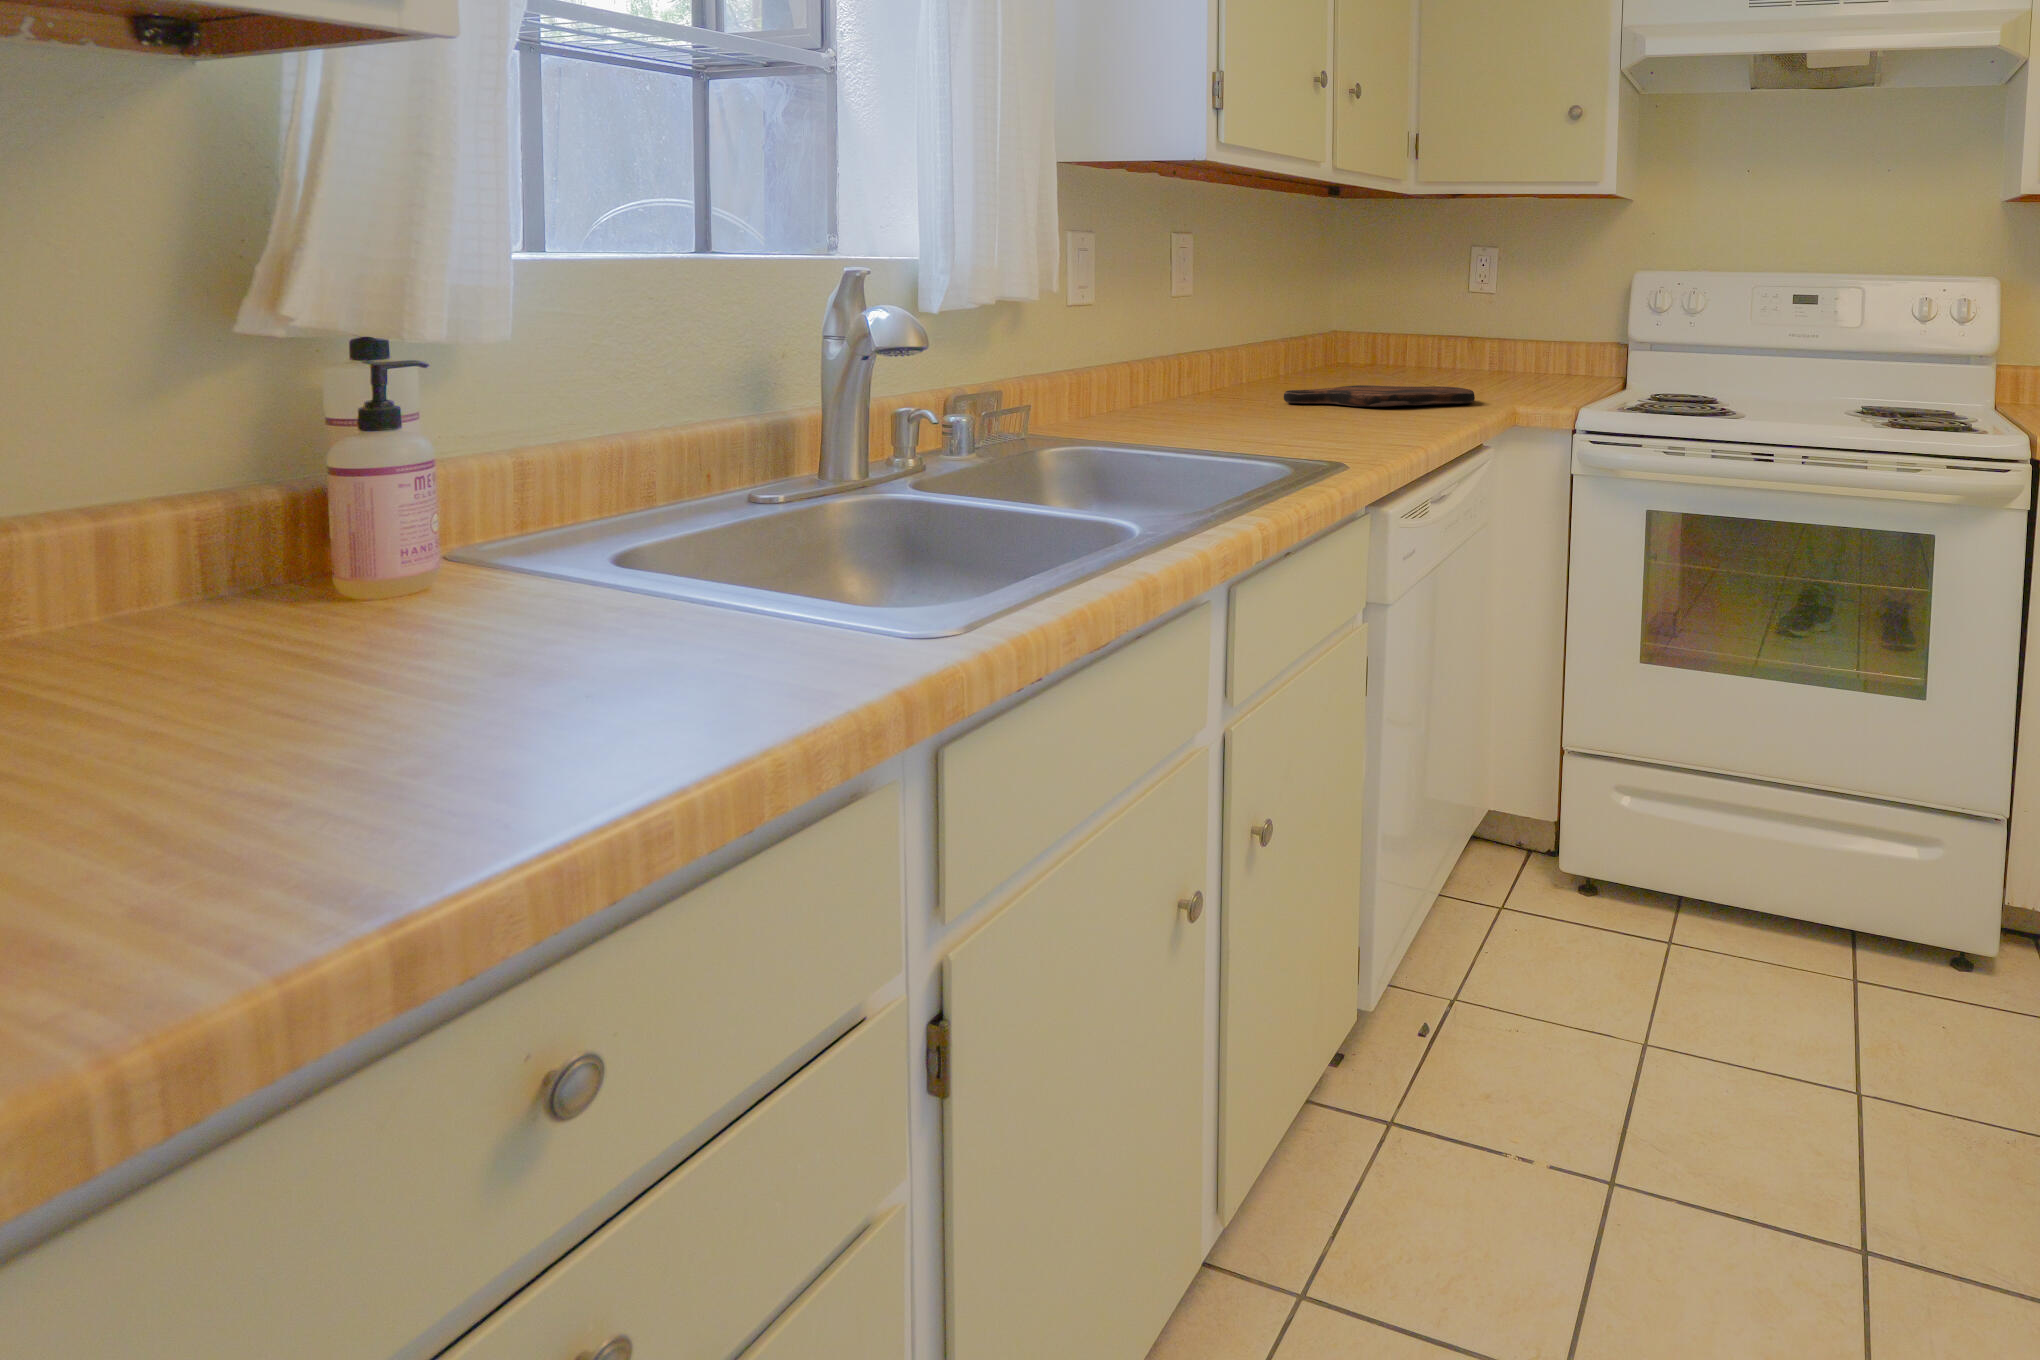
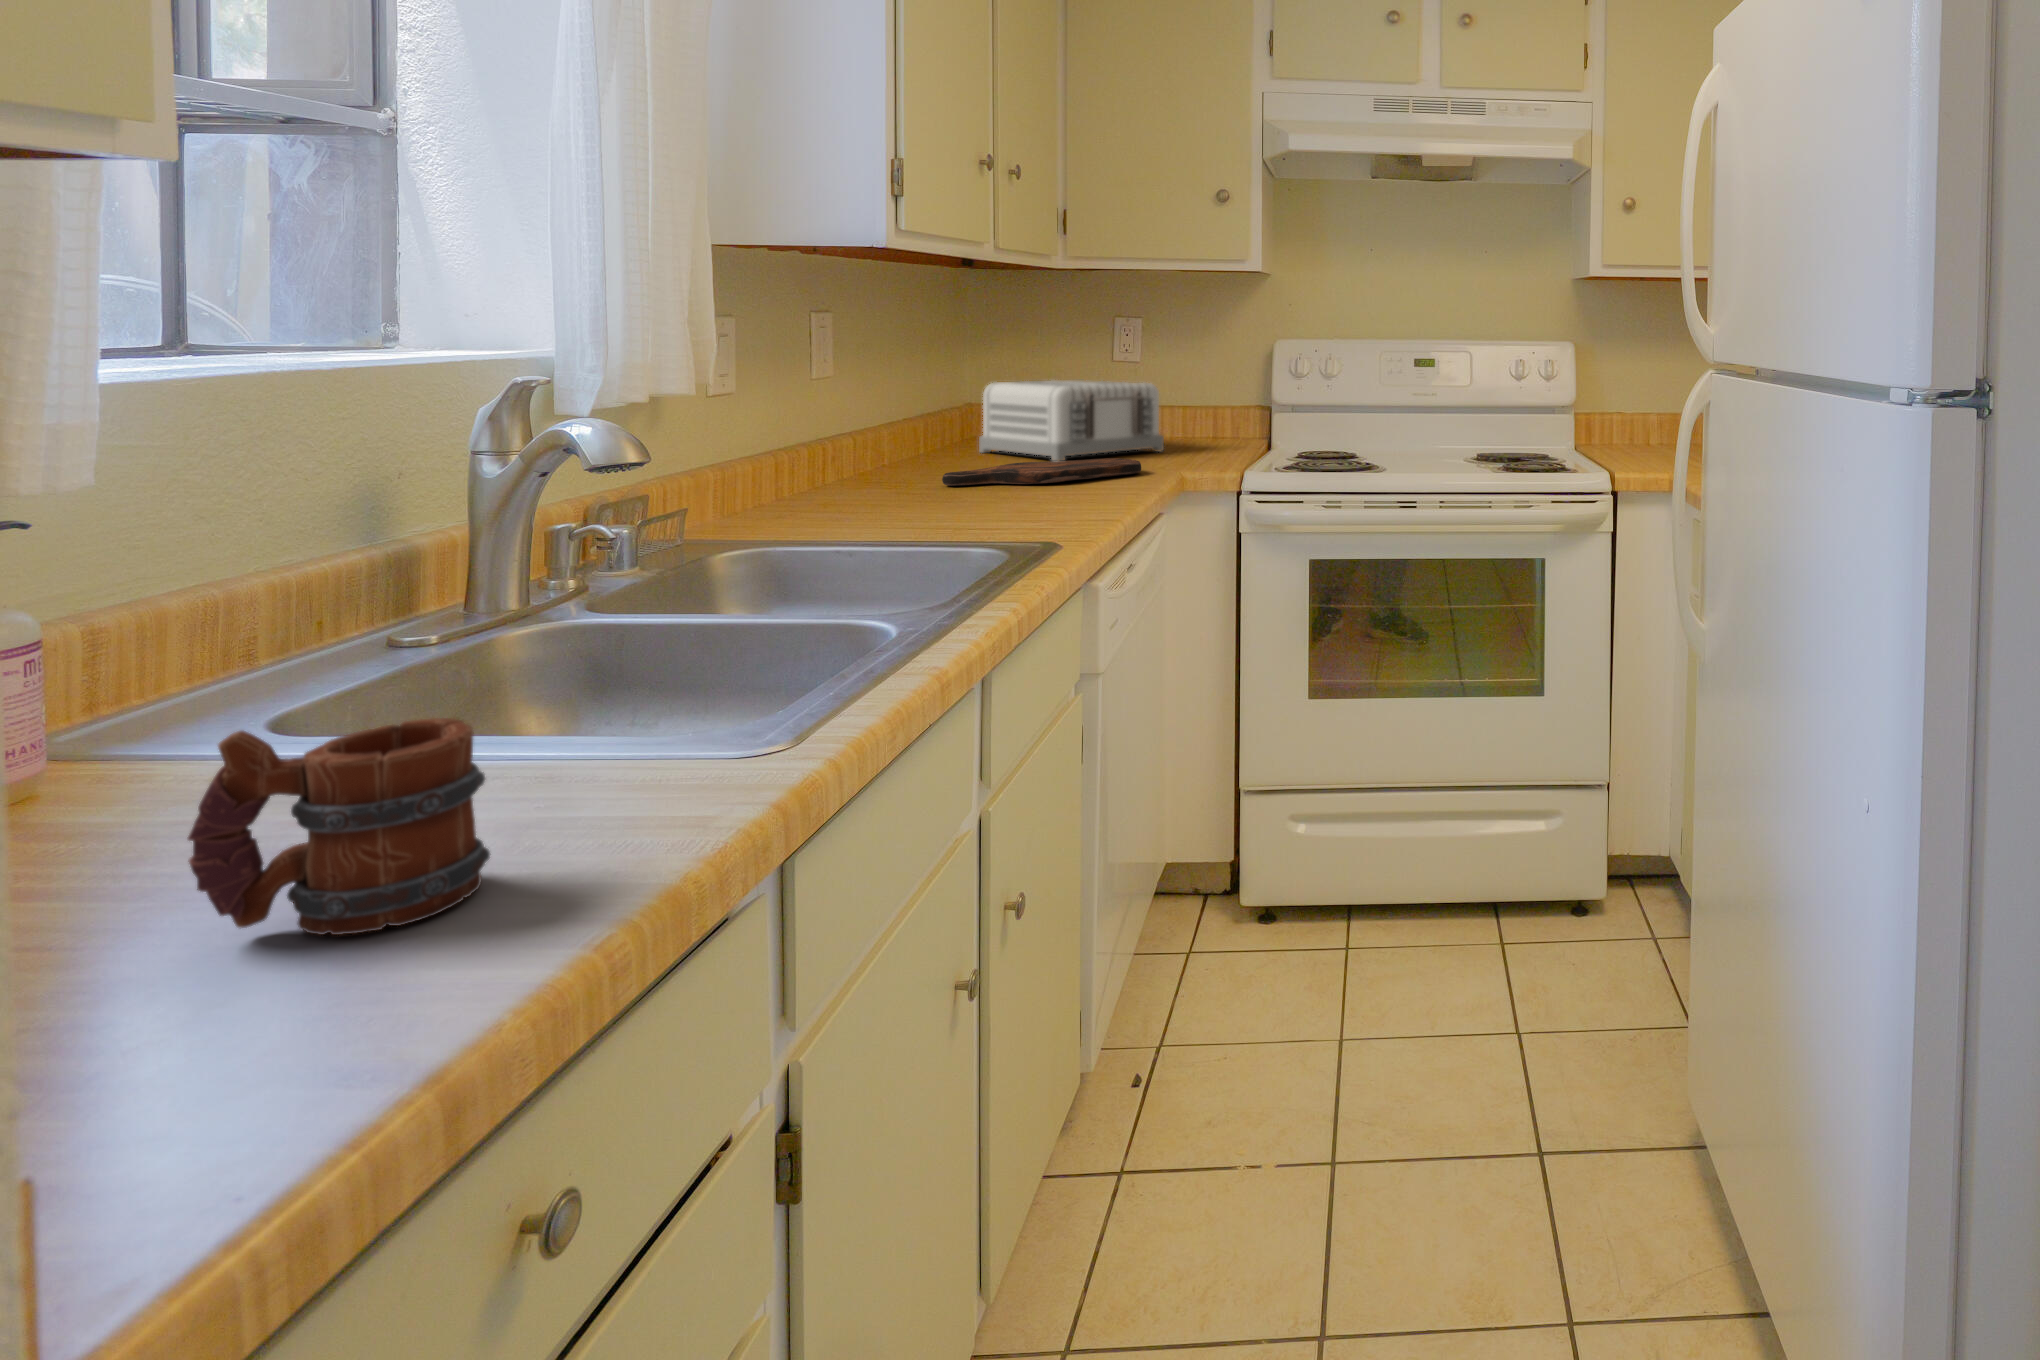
toaster: none [1341,308,1513,387] -> present [979,381,1164,461]
mug: none [348,553,588,759] -> present [188,718,490,935]

